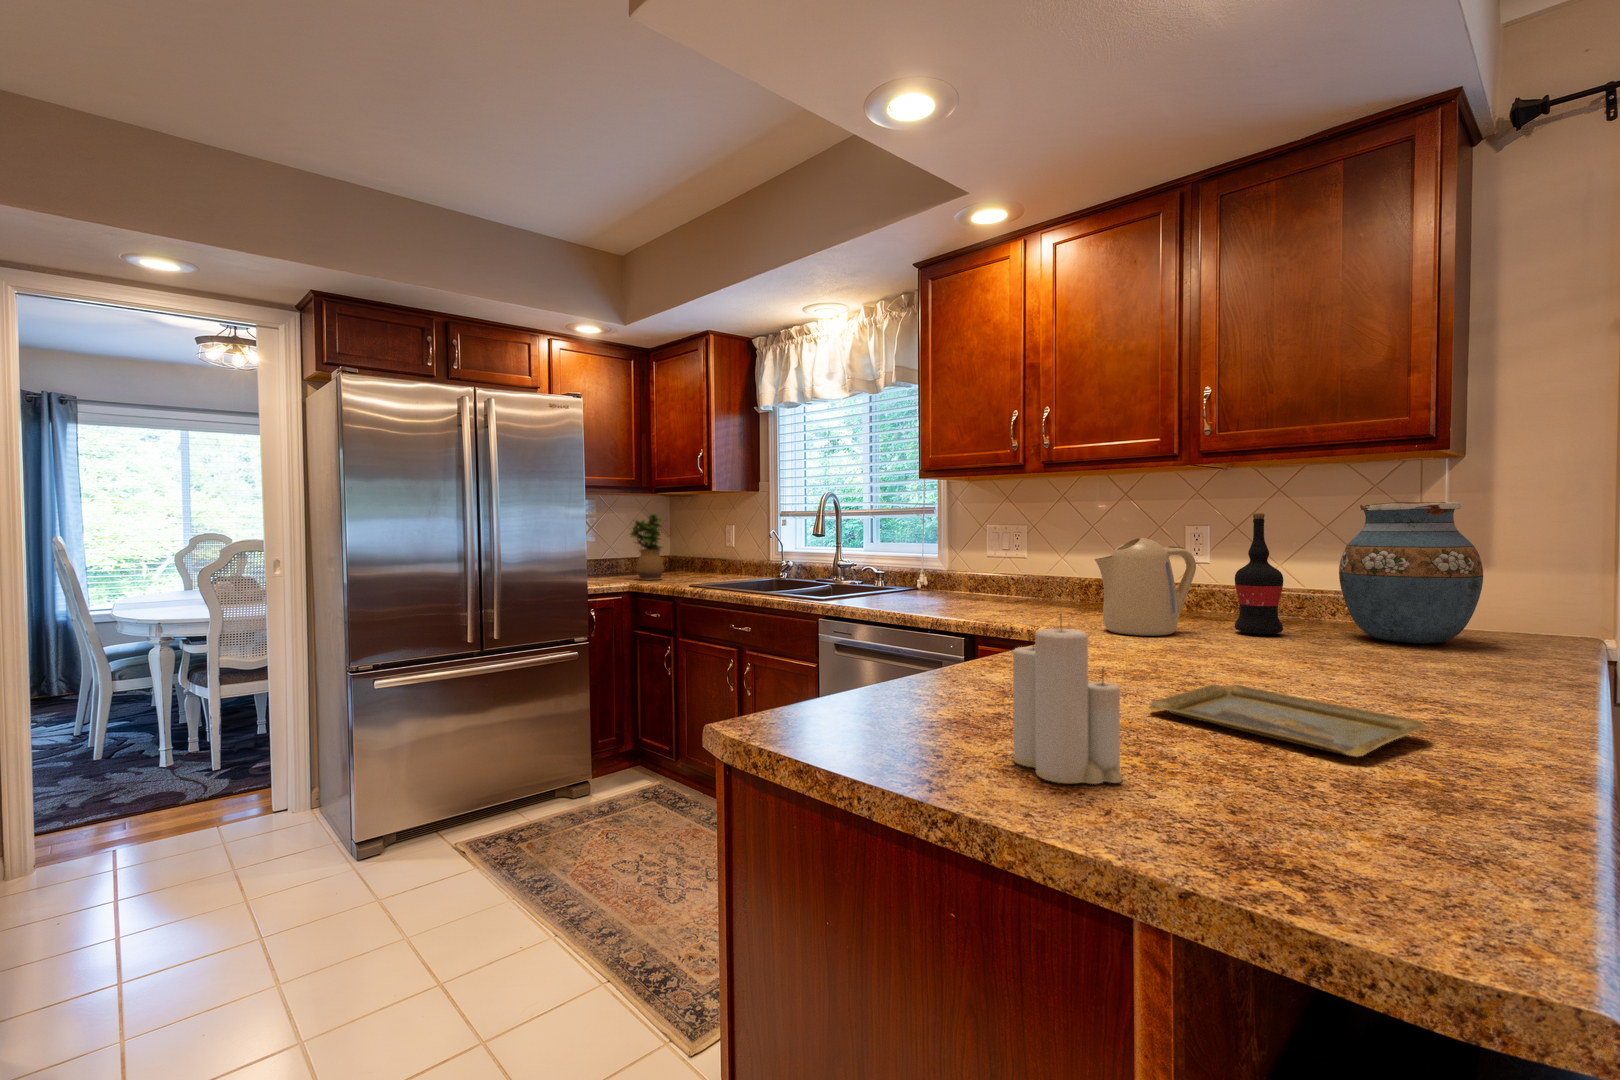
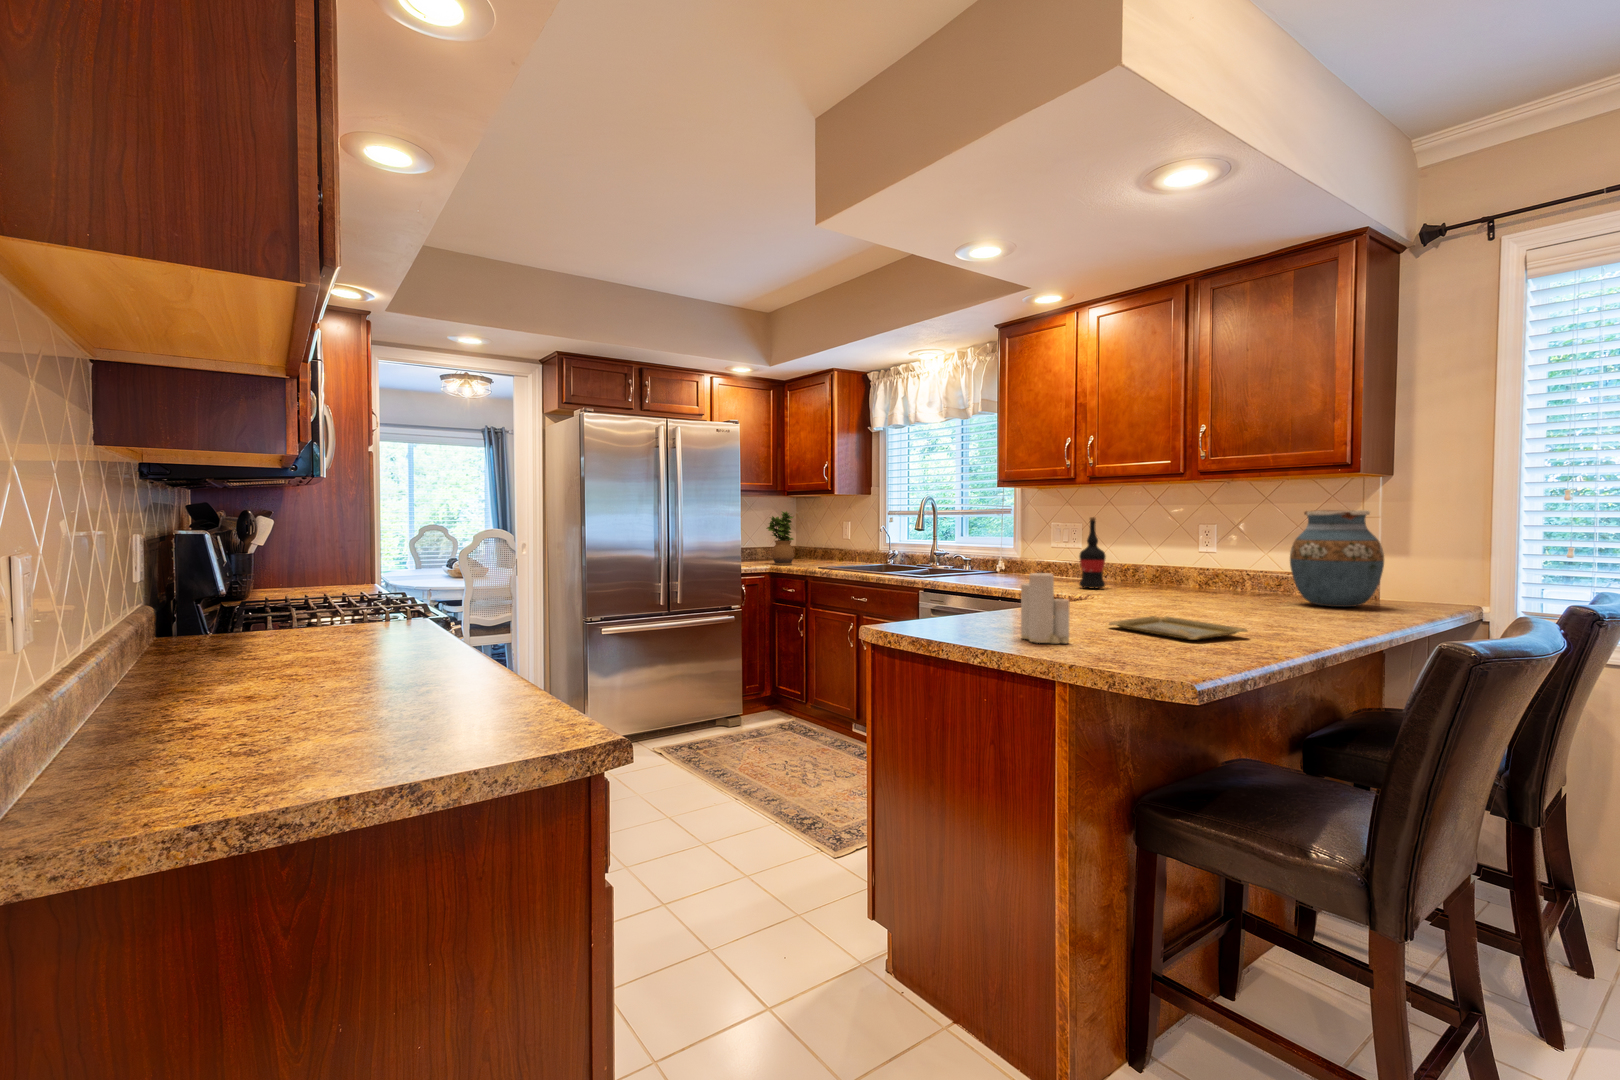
wine bottle: present [1234,513,1283,634] -> present [1079,517,1106,589]
kettle: present [1094,538,1196,636] -> none [1115,533,1189,600]

